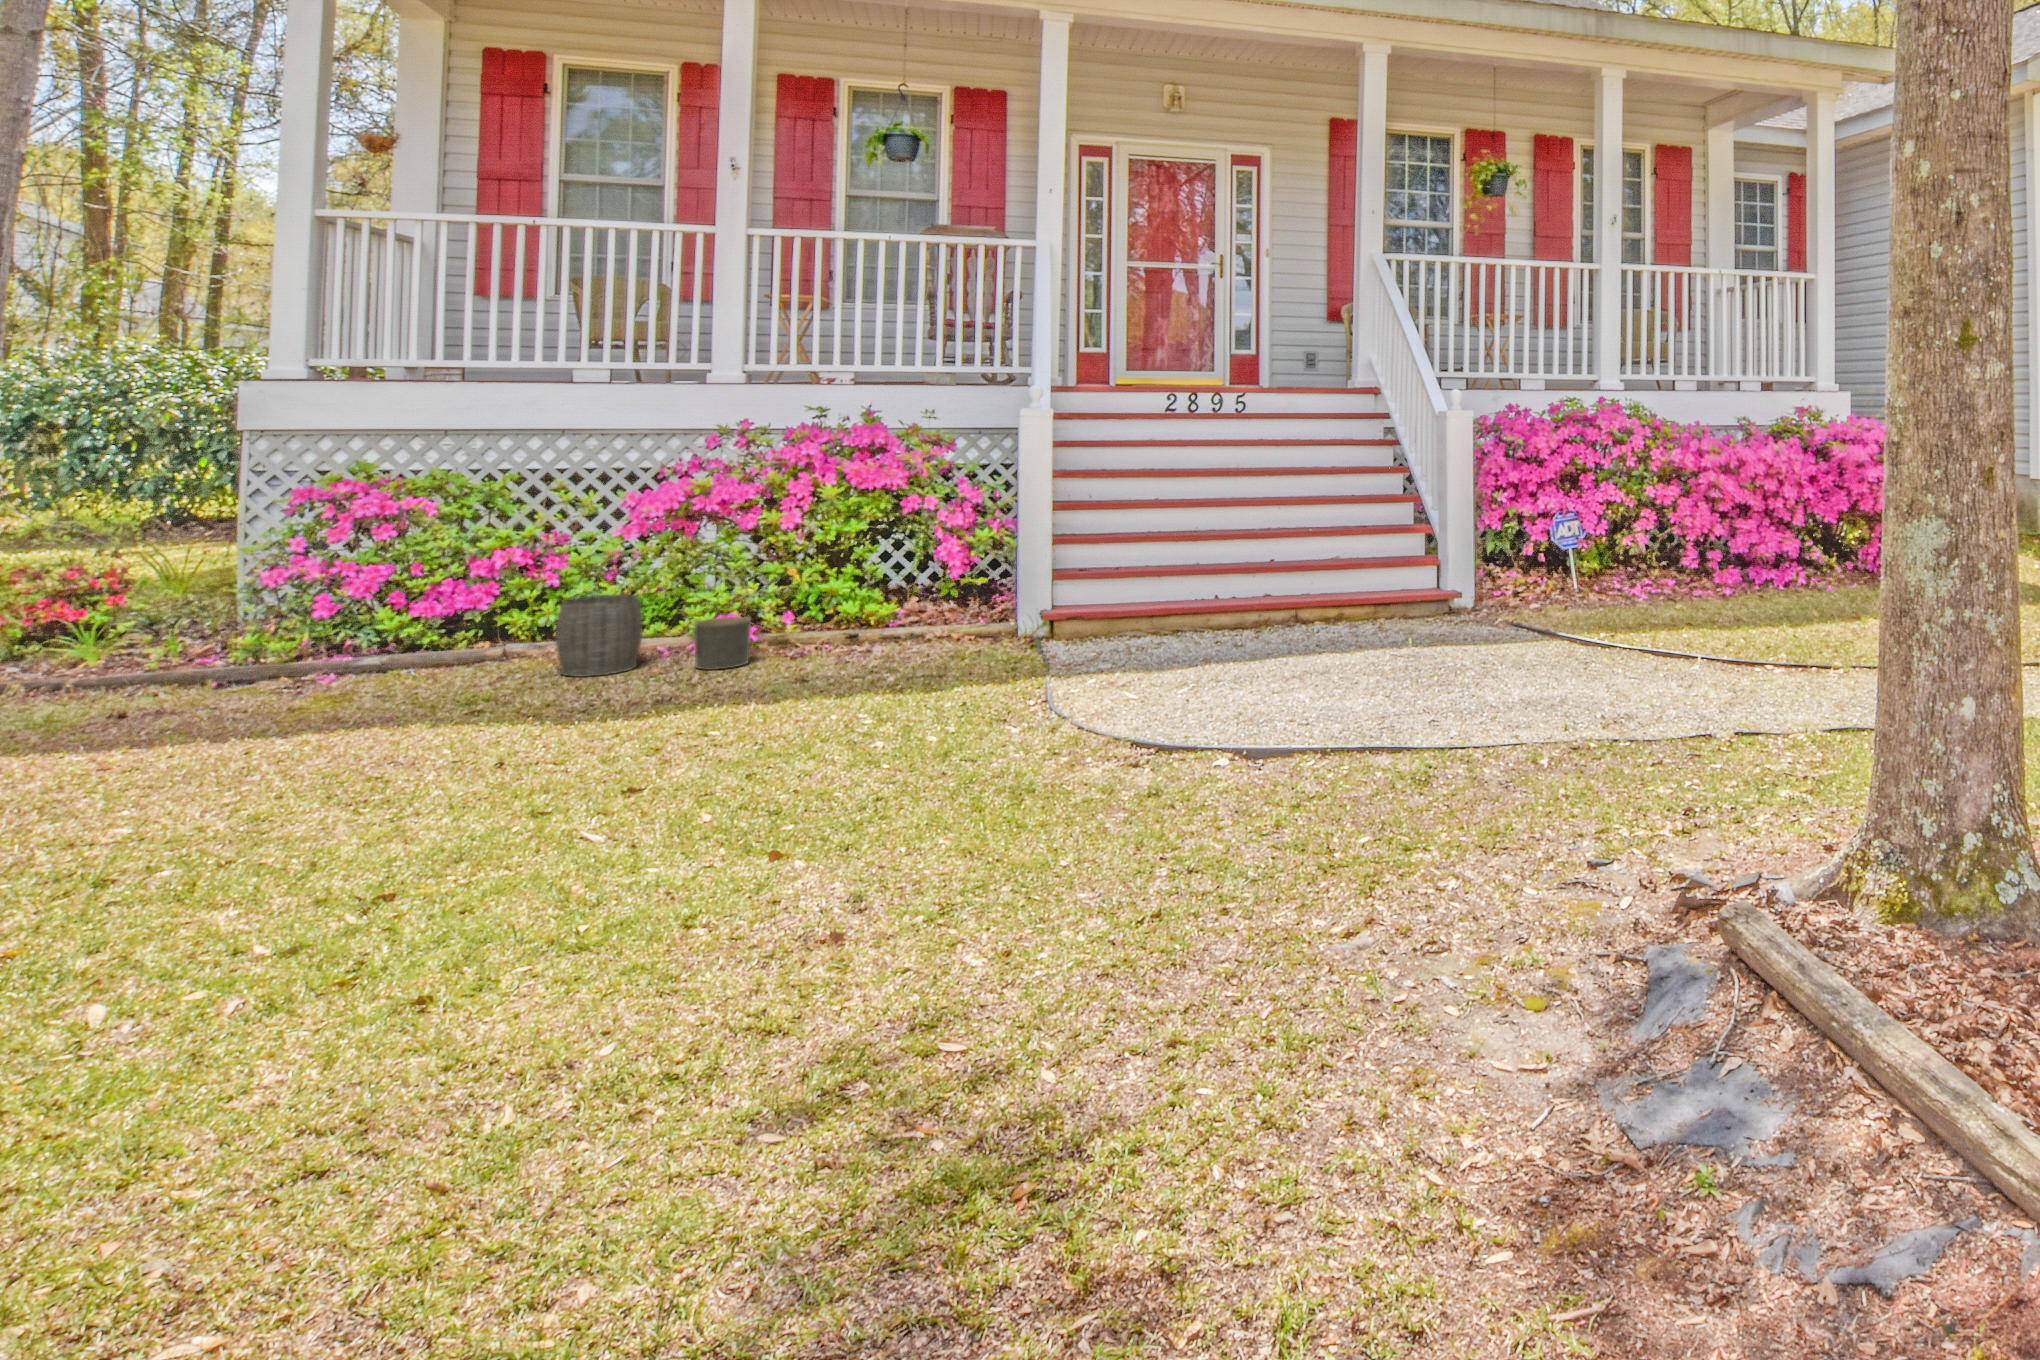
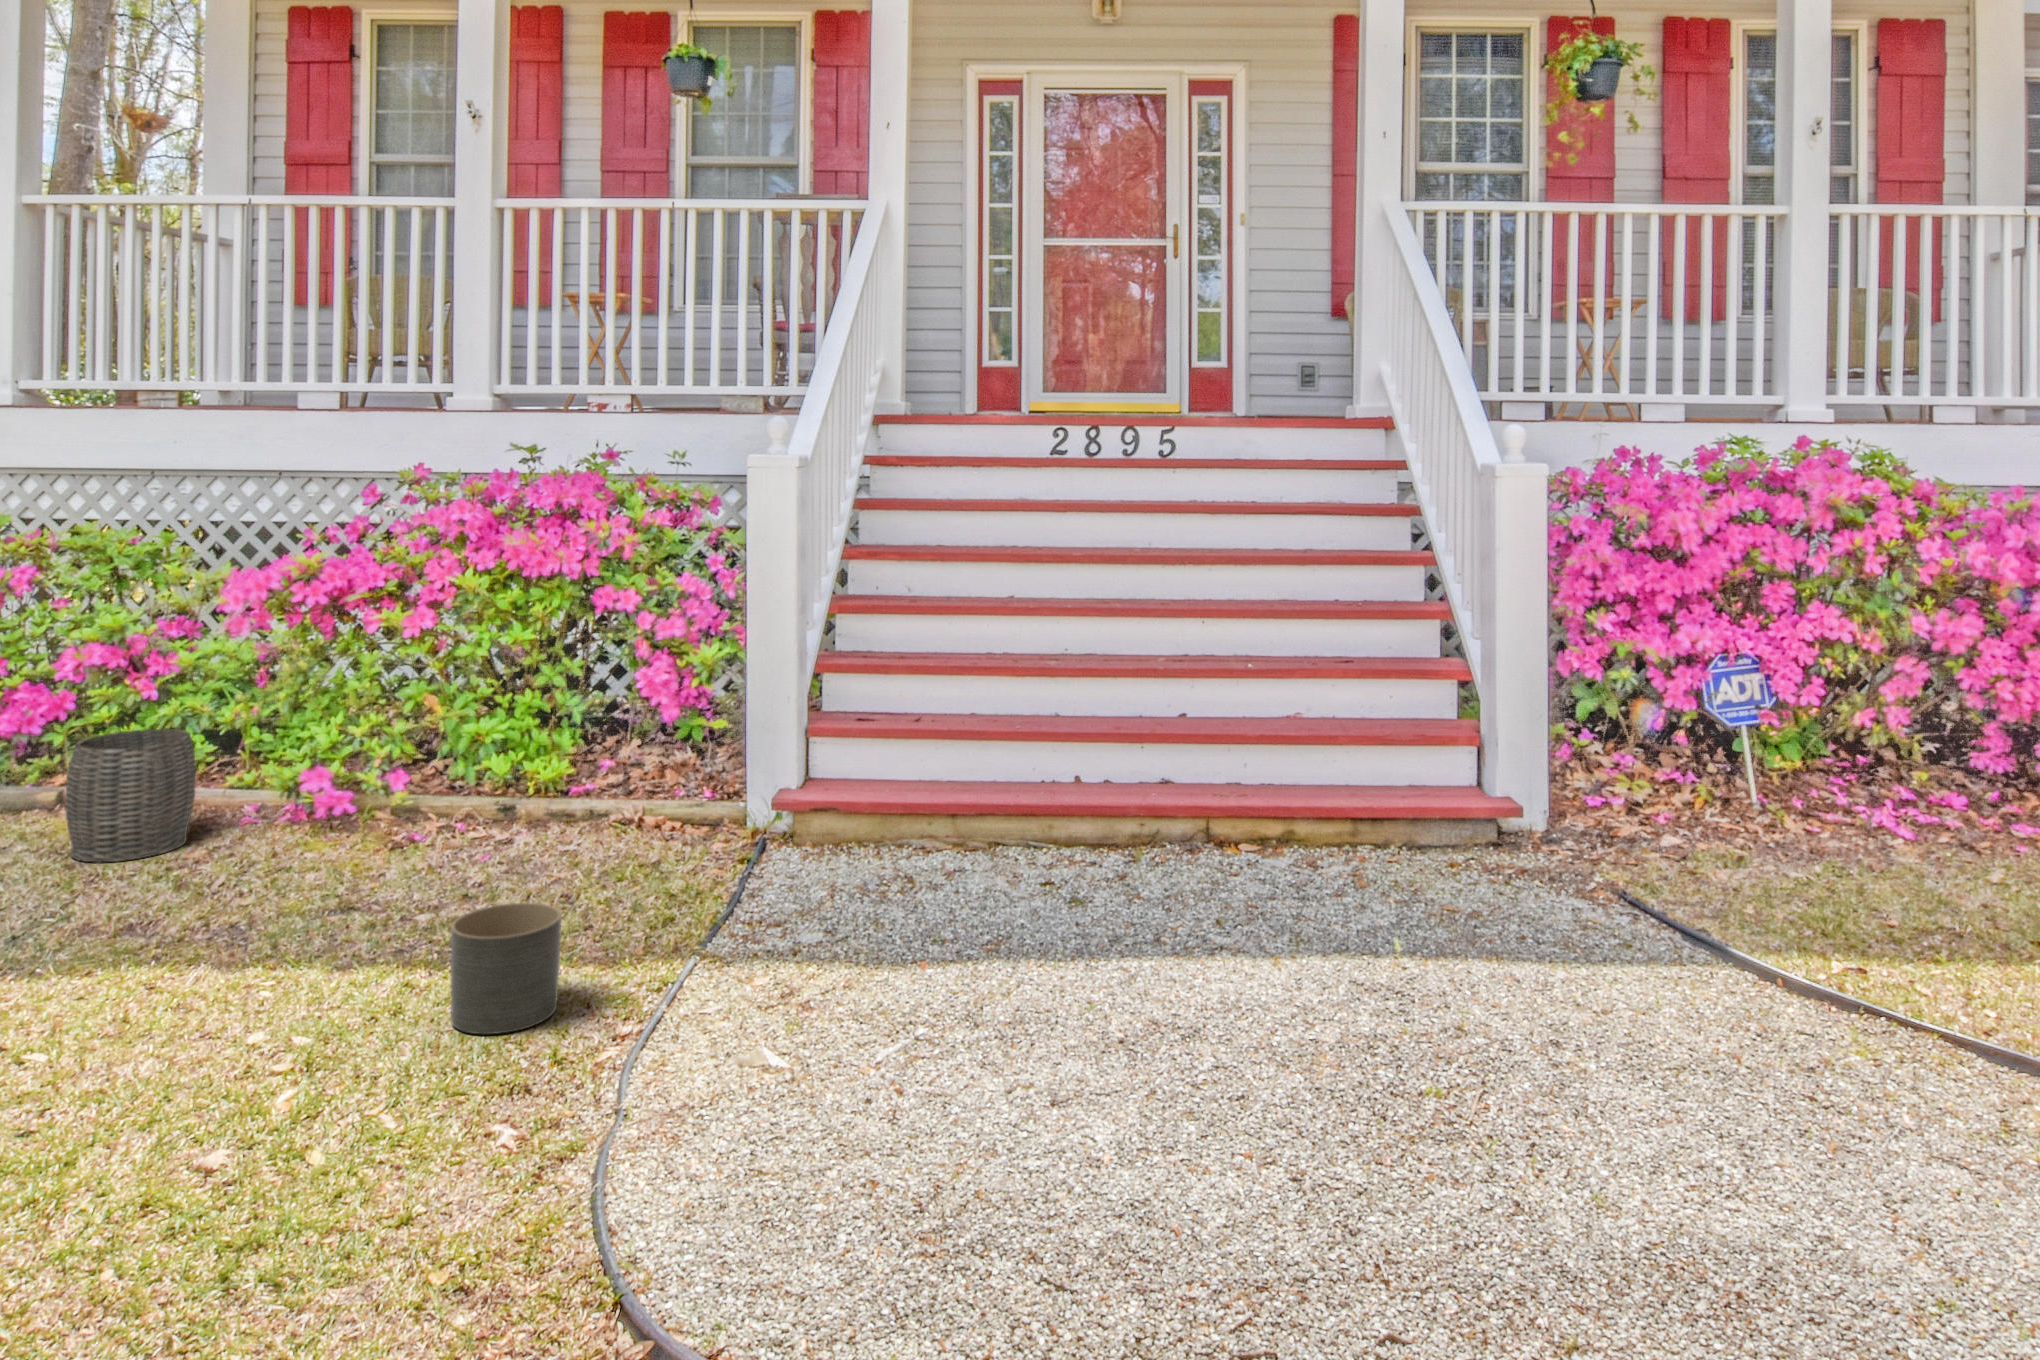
planter: present [695,617,751,670] -> present [451,903,561,1034]

